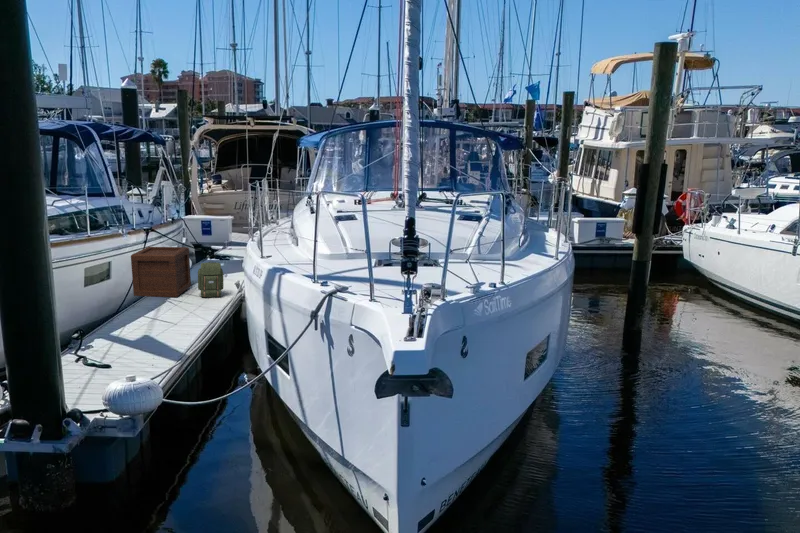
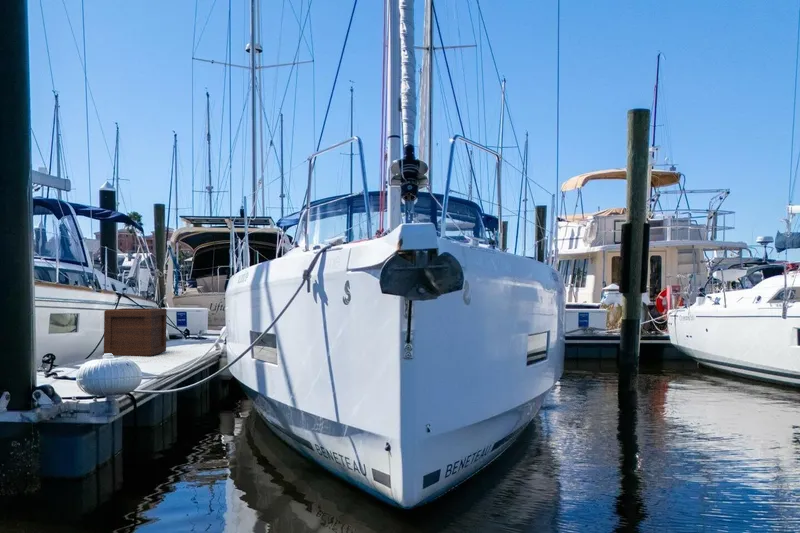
backpack: present [198,261,224,297] -> none [174,319,202,357]

